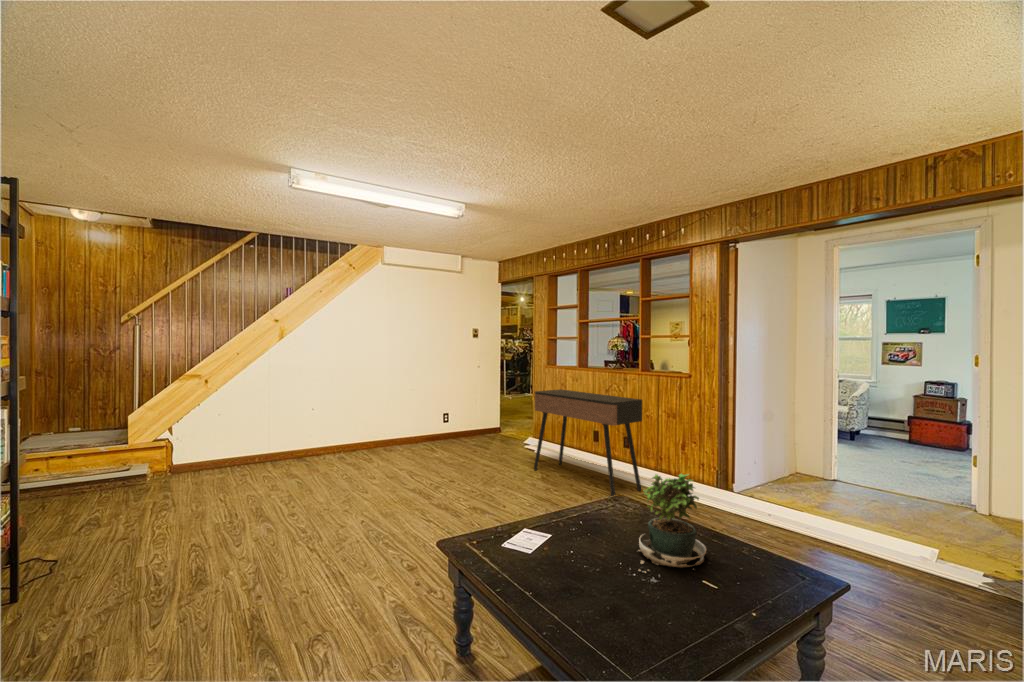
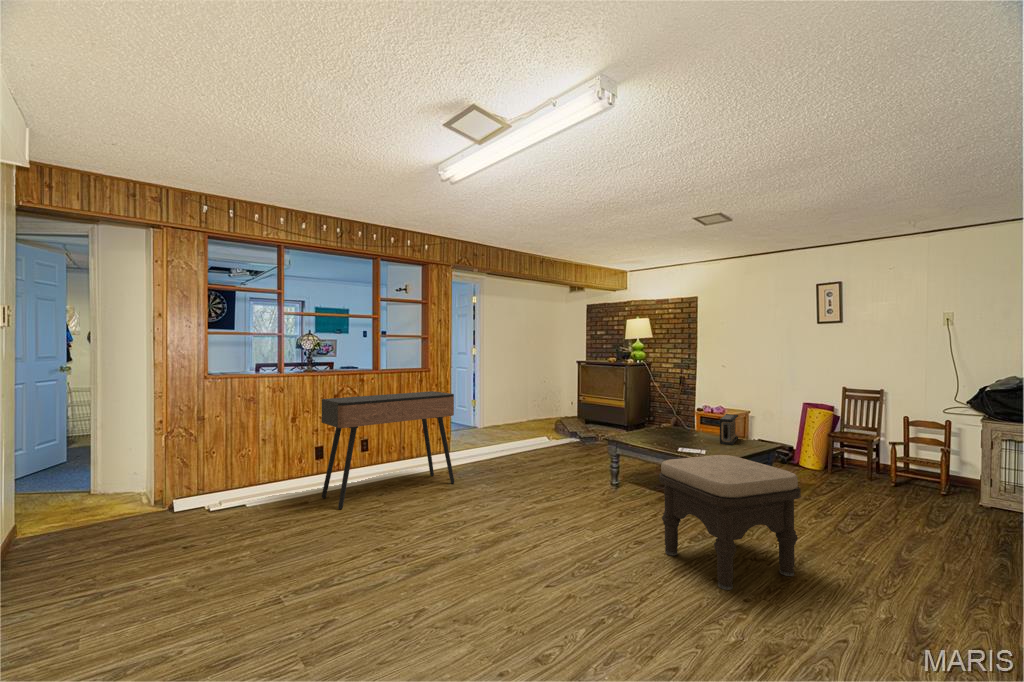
potted plant: present [639,474,707,573] -> none [654,397,694,438]
ottoman: none [246,481,390,655] -> present [659,455,801,590]
speaker: none [570,532,684,646] -> present [720,414,738,445]

